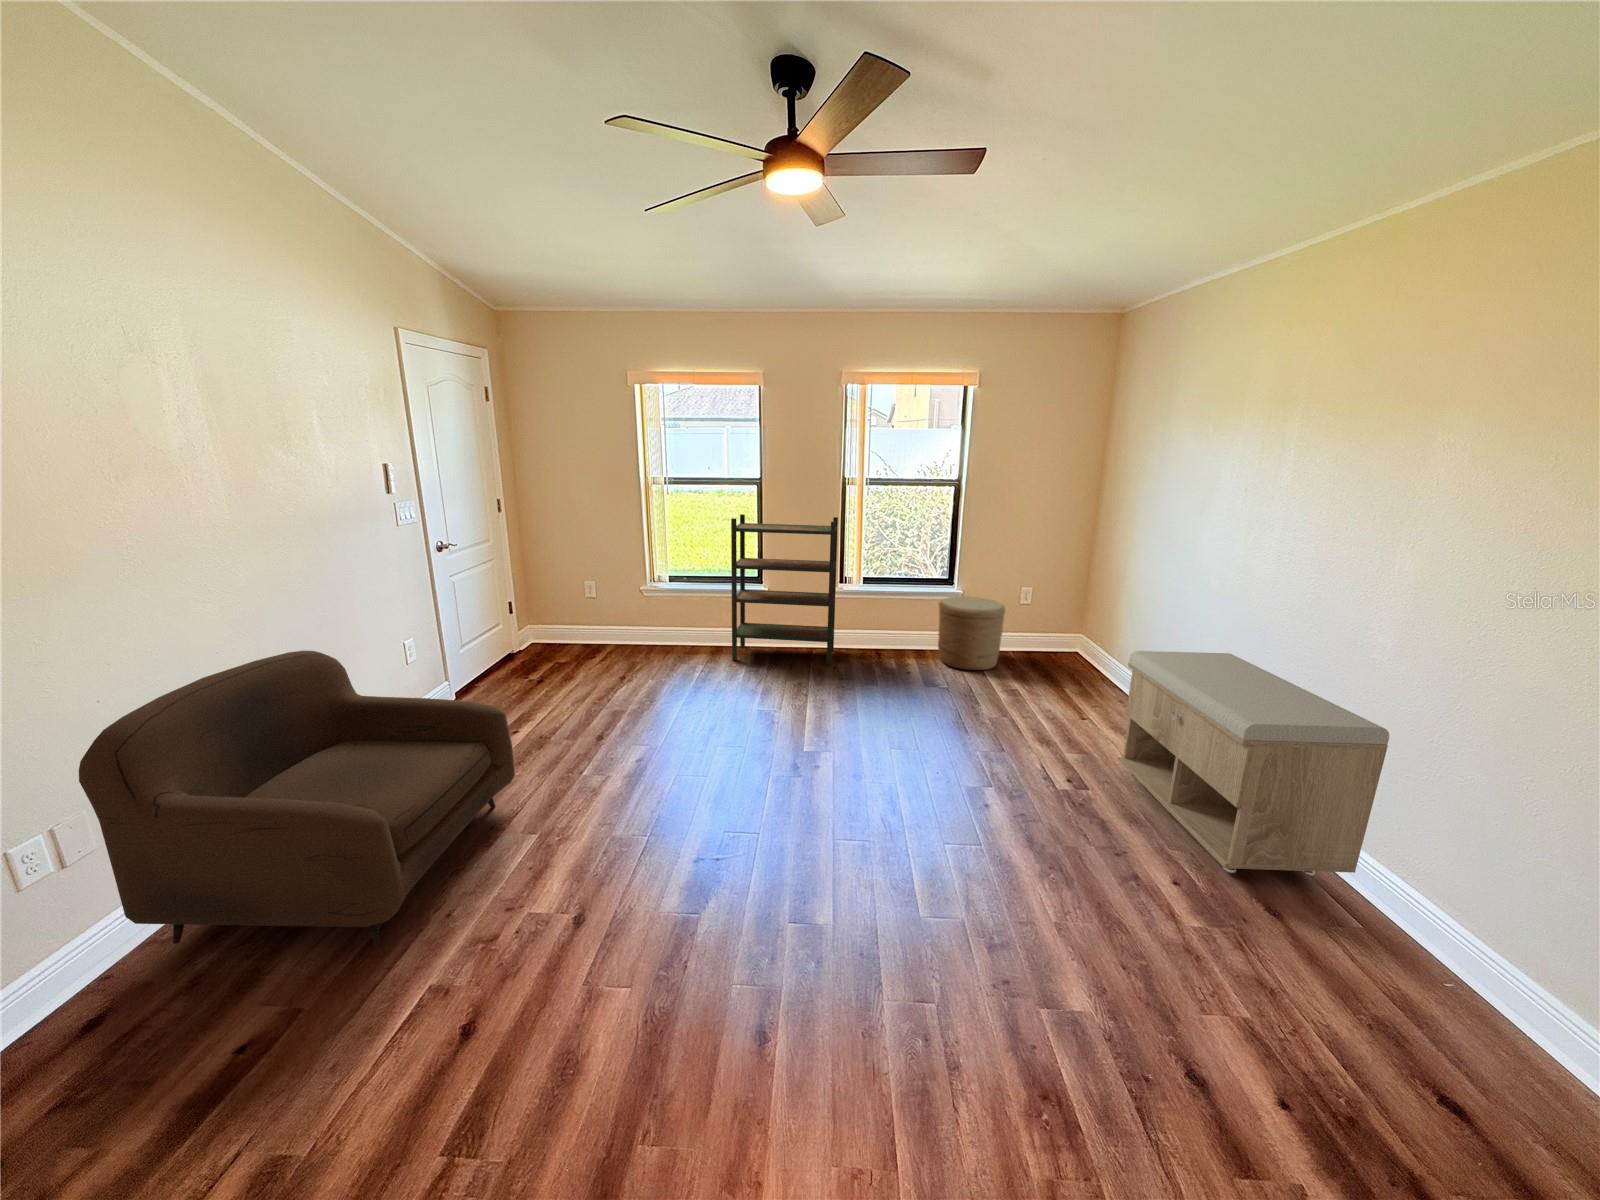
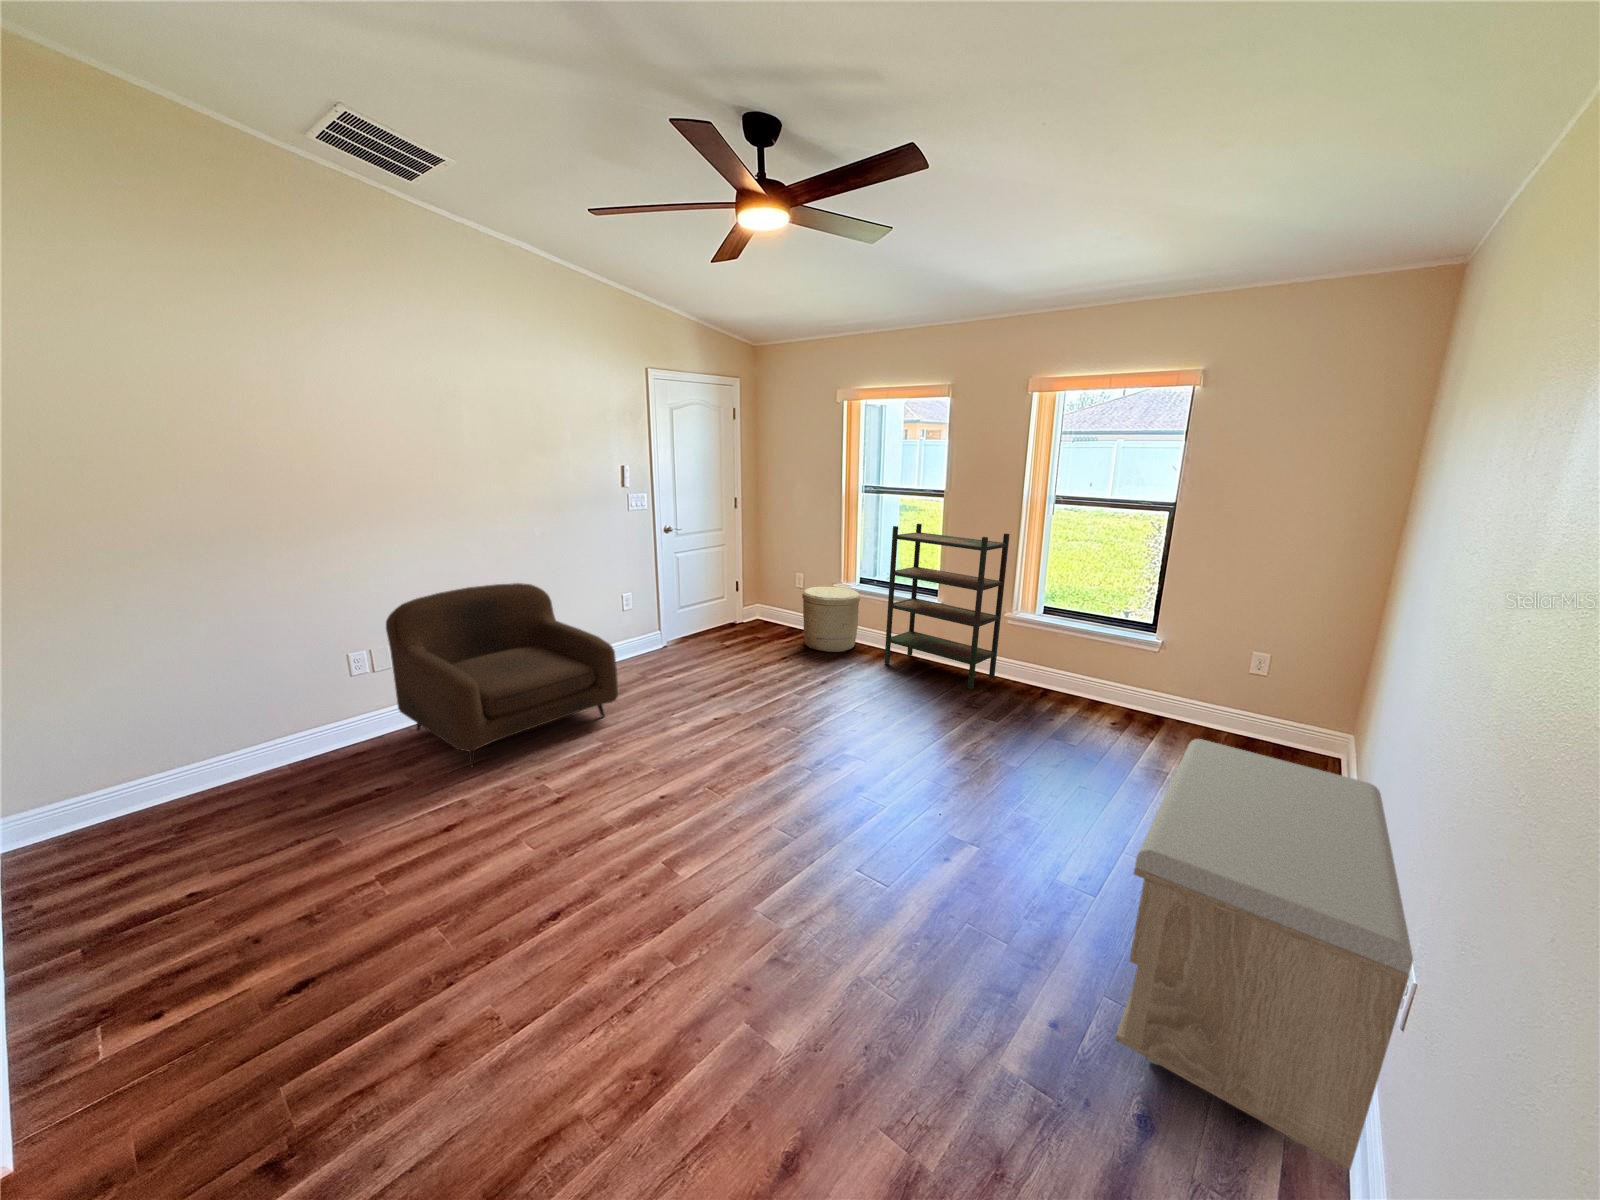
woven basket: present [938,596,1005,670] -> present [802,587,860,652]

